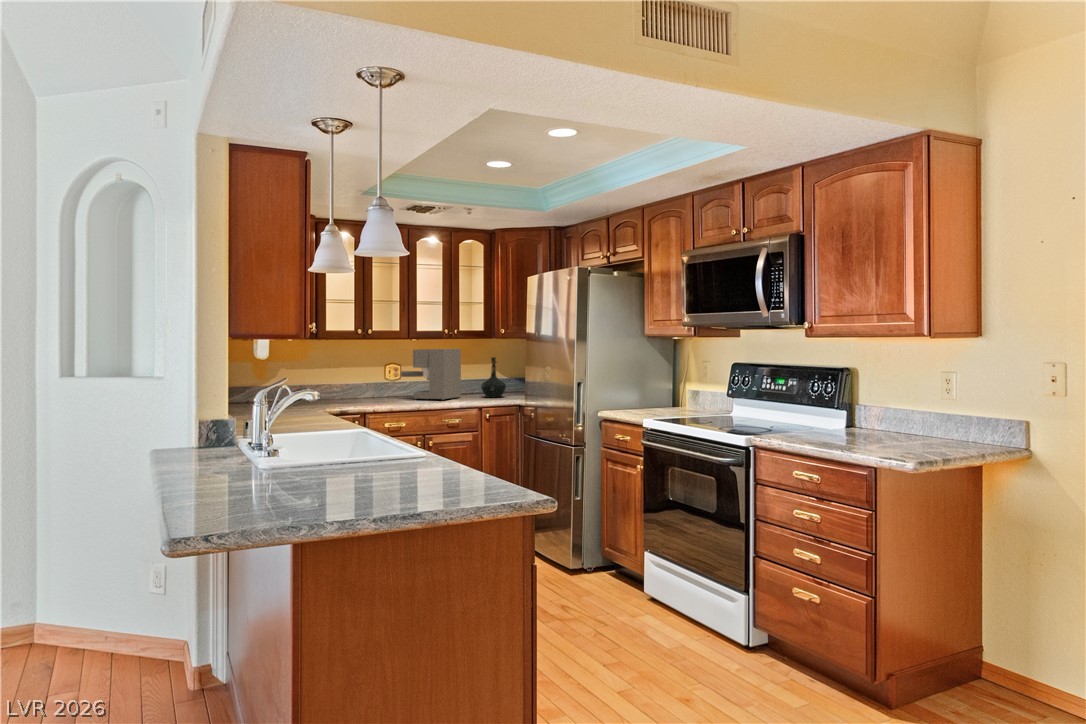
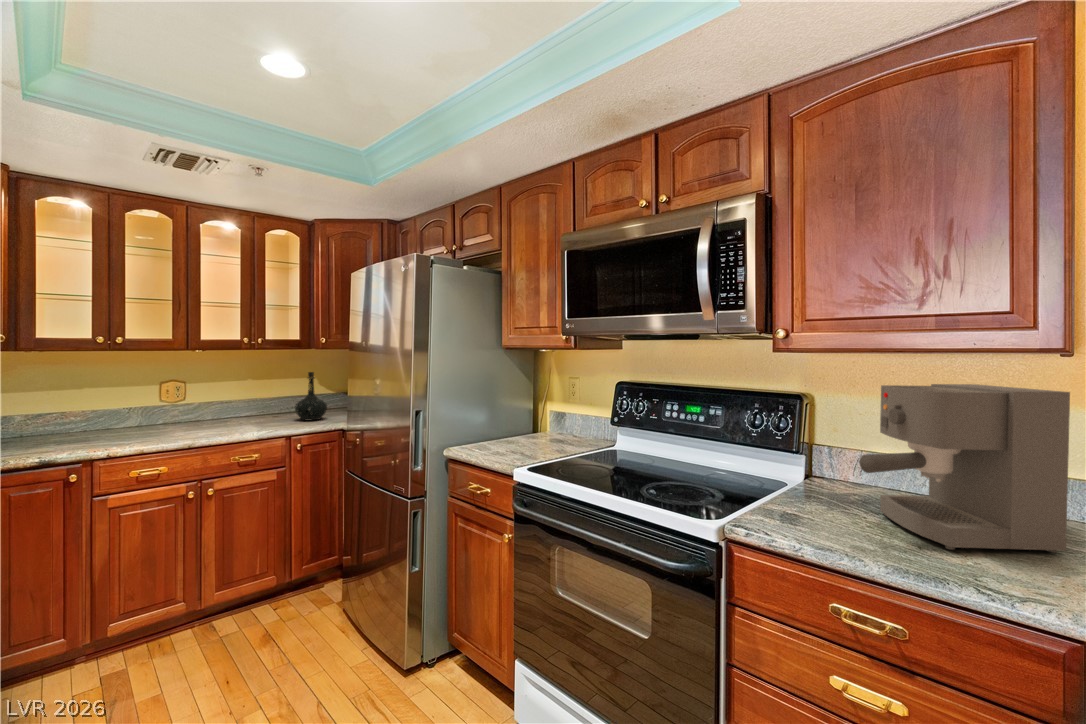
coffee maker: present [401,349,461,400] -> present [859,384,1070,553]

